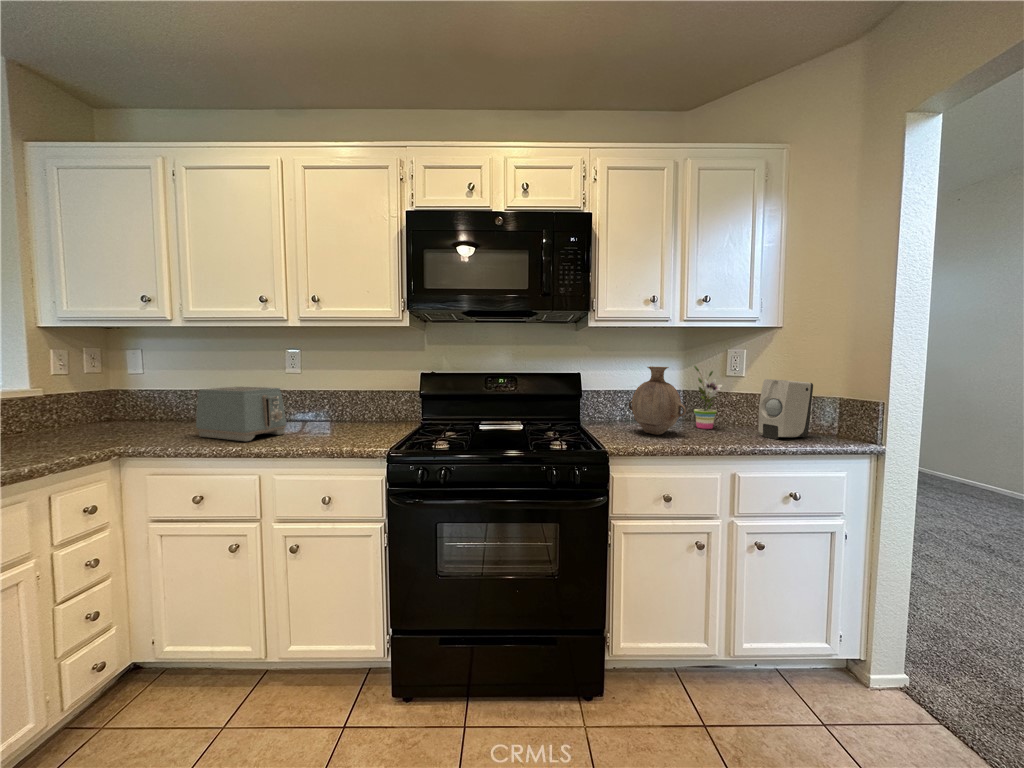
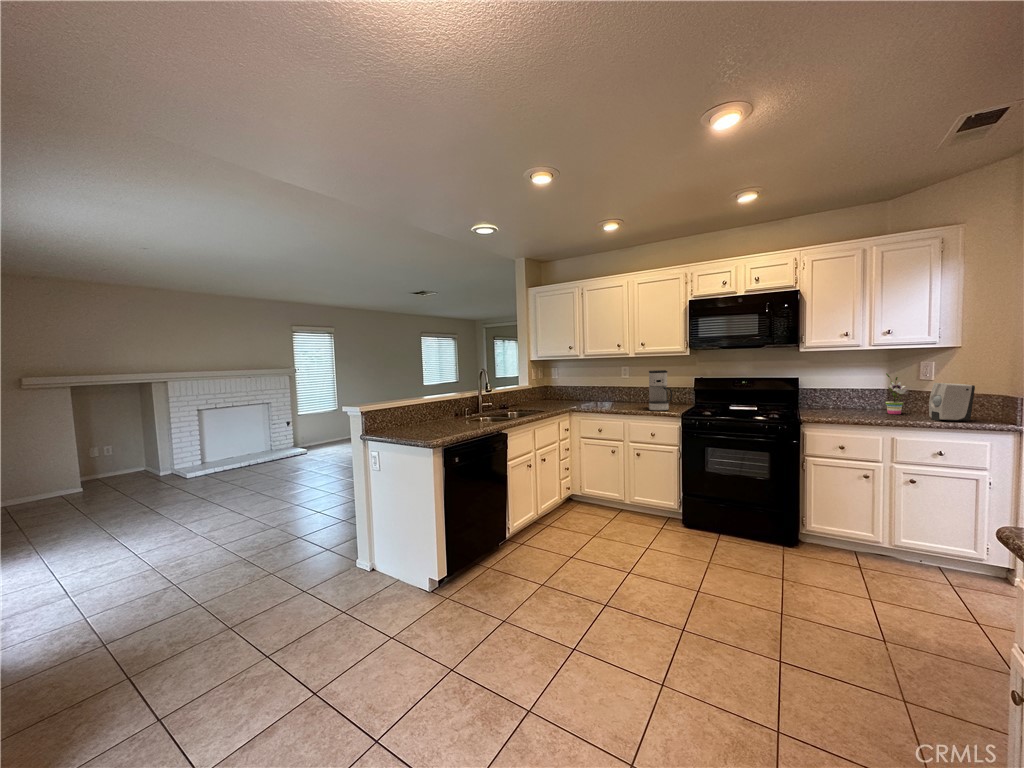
coffee maker: none [320,355,373,444] -> present [649,370,672,411]
vase: present [628,366,686,434] -> none [829,375,866,415]
toaster: present [196,386,286,441] -> none [594,385,630,408]

